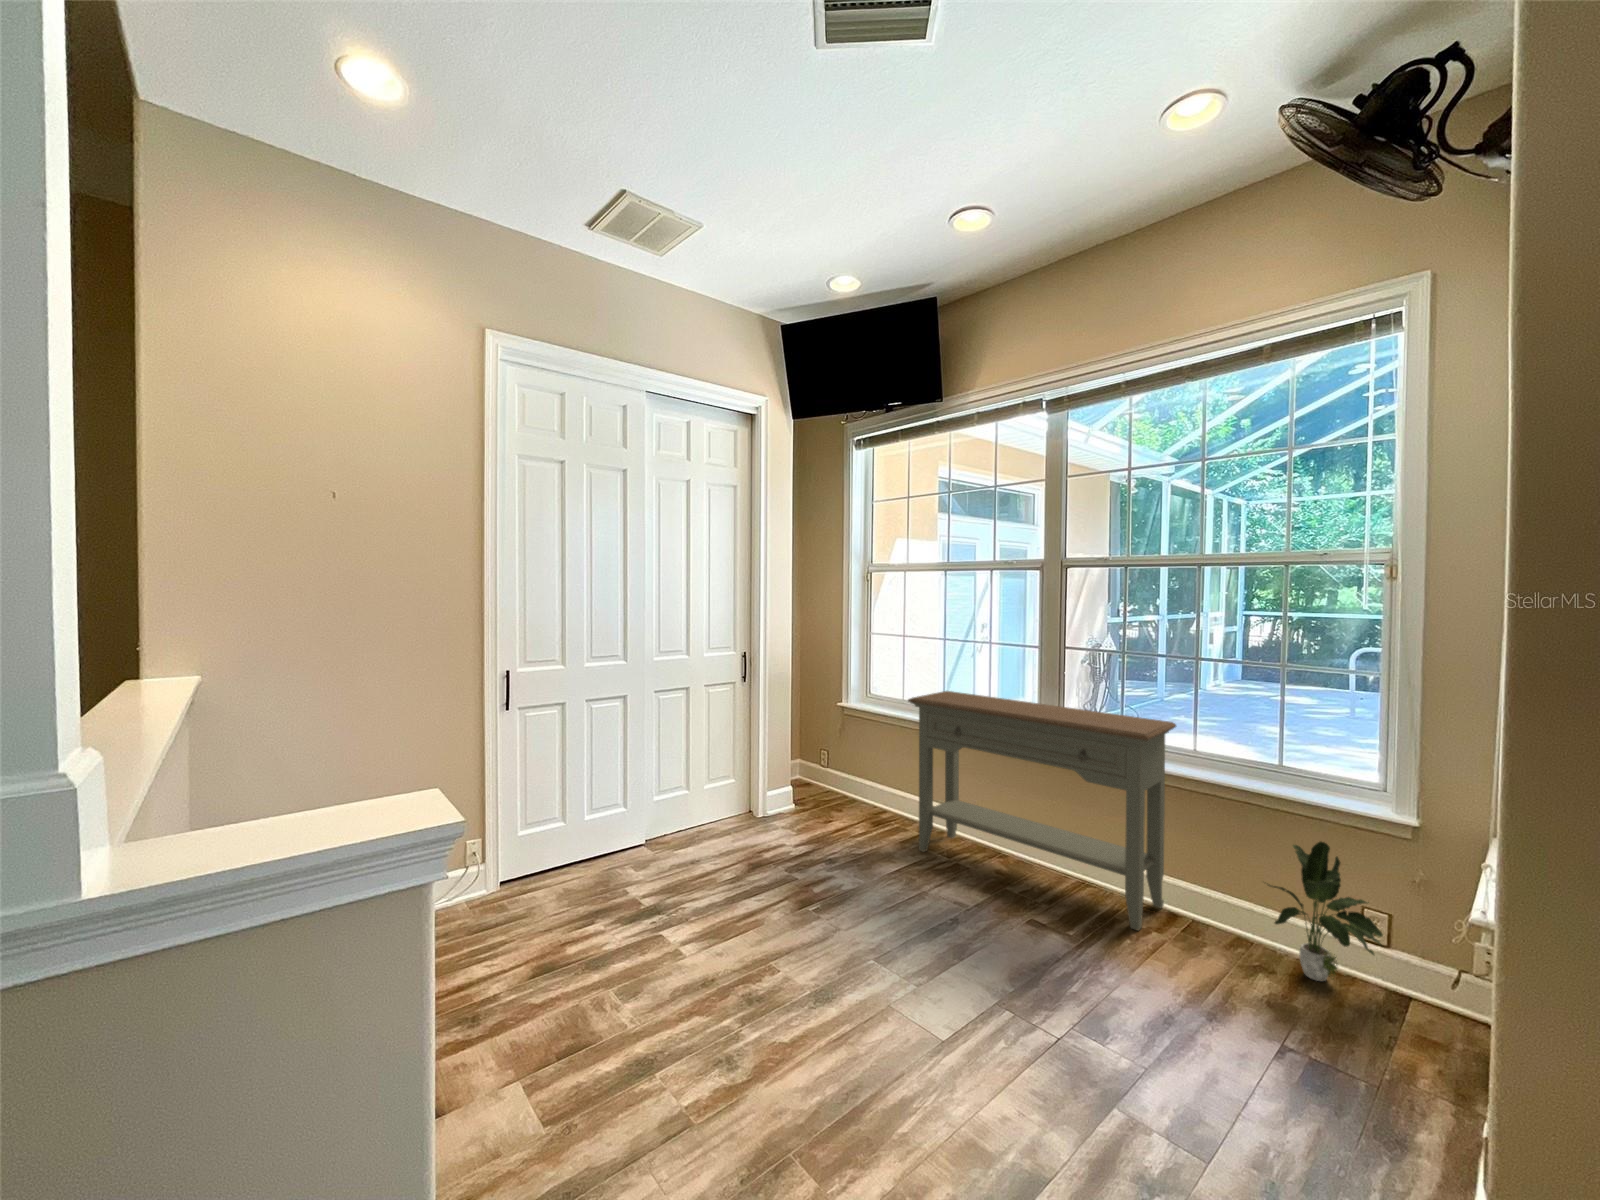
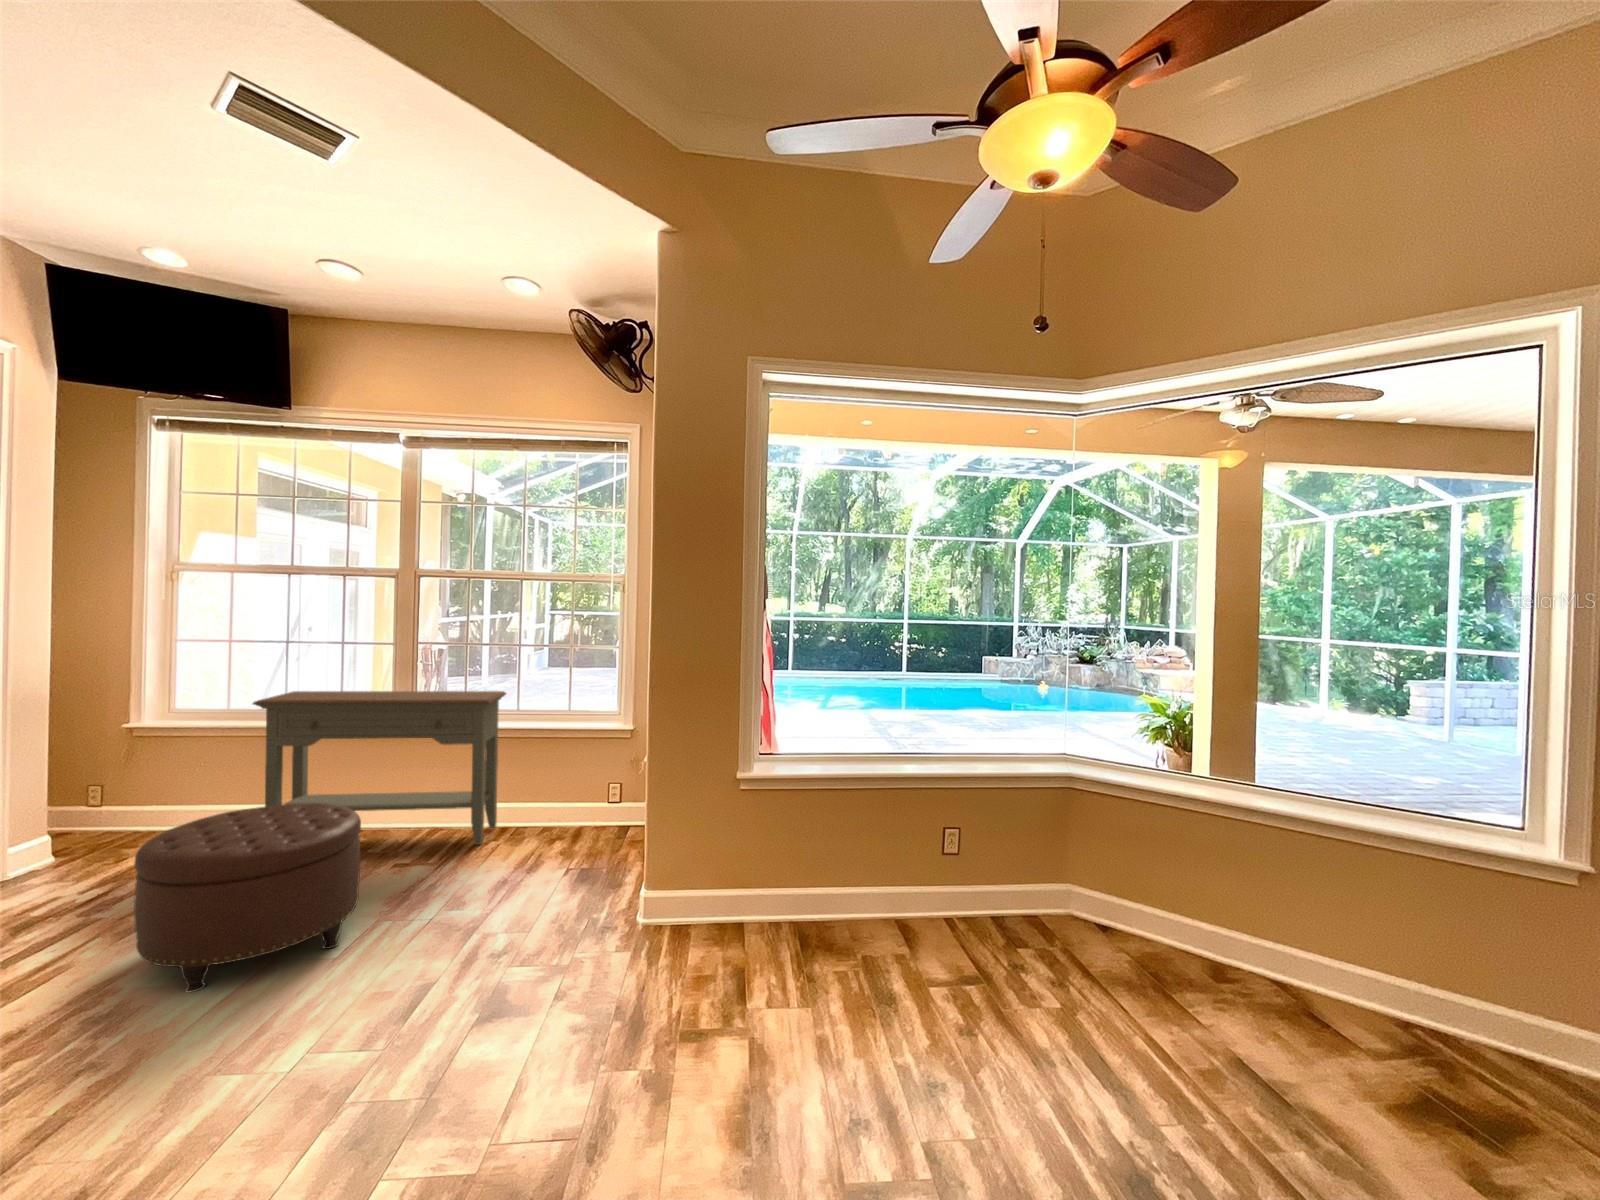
ottoman: none [774,818,971,1031] -> present [134,803,361,993]
potted plant: present [1268,841,1383,981] -> none [558,750,619,835]

